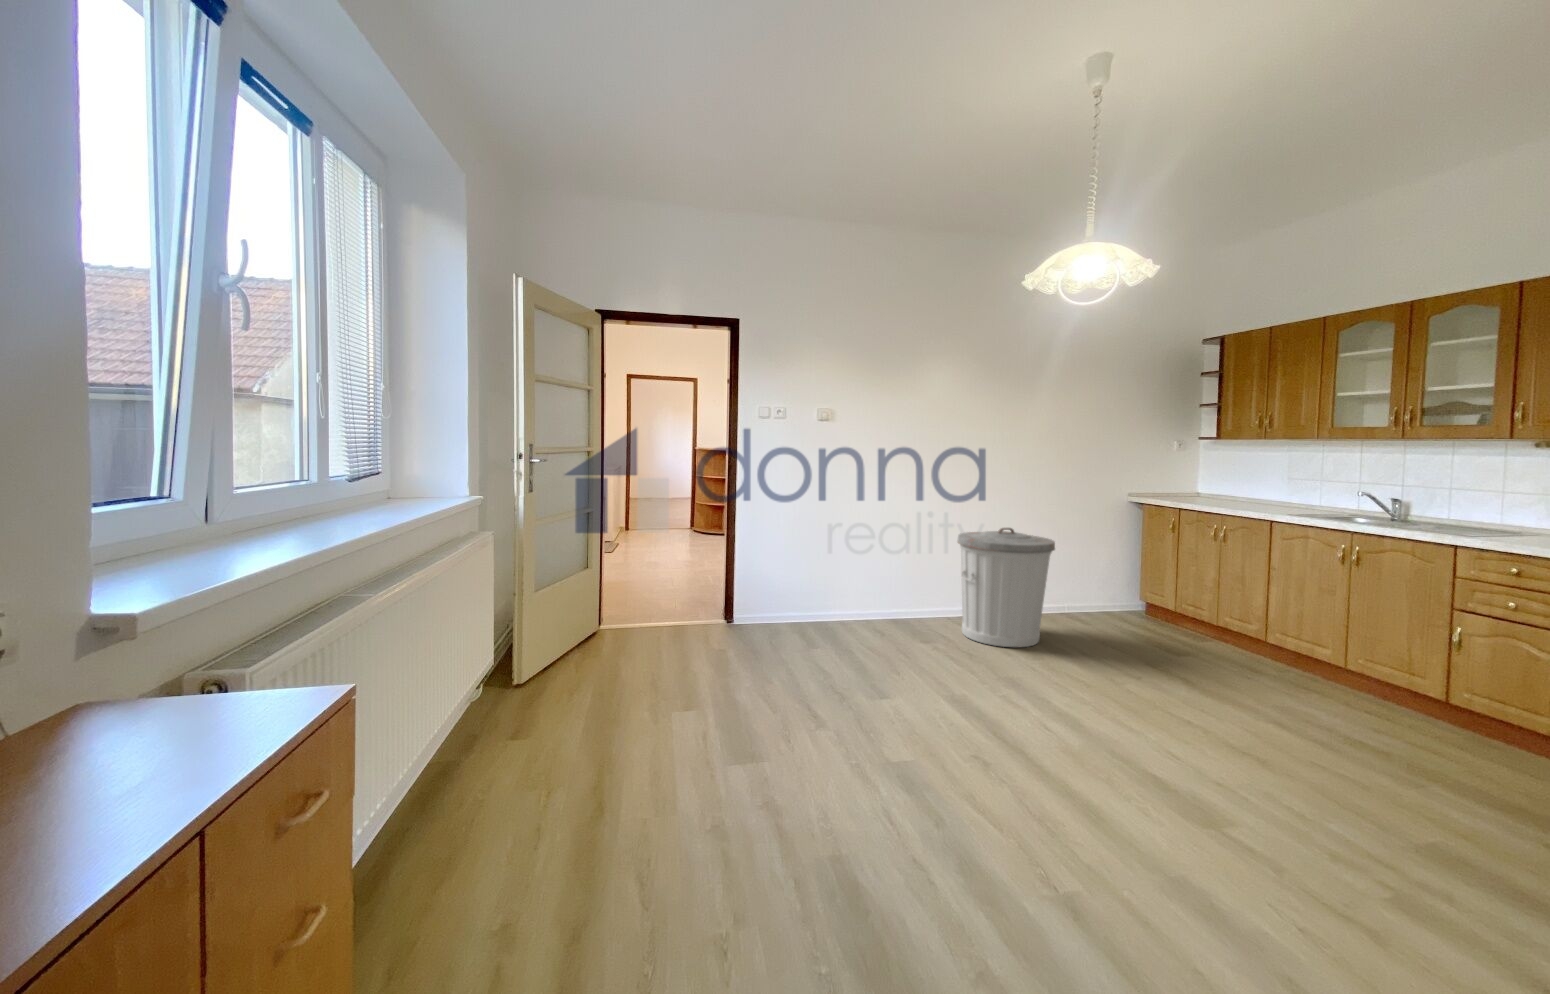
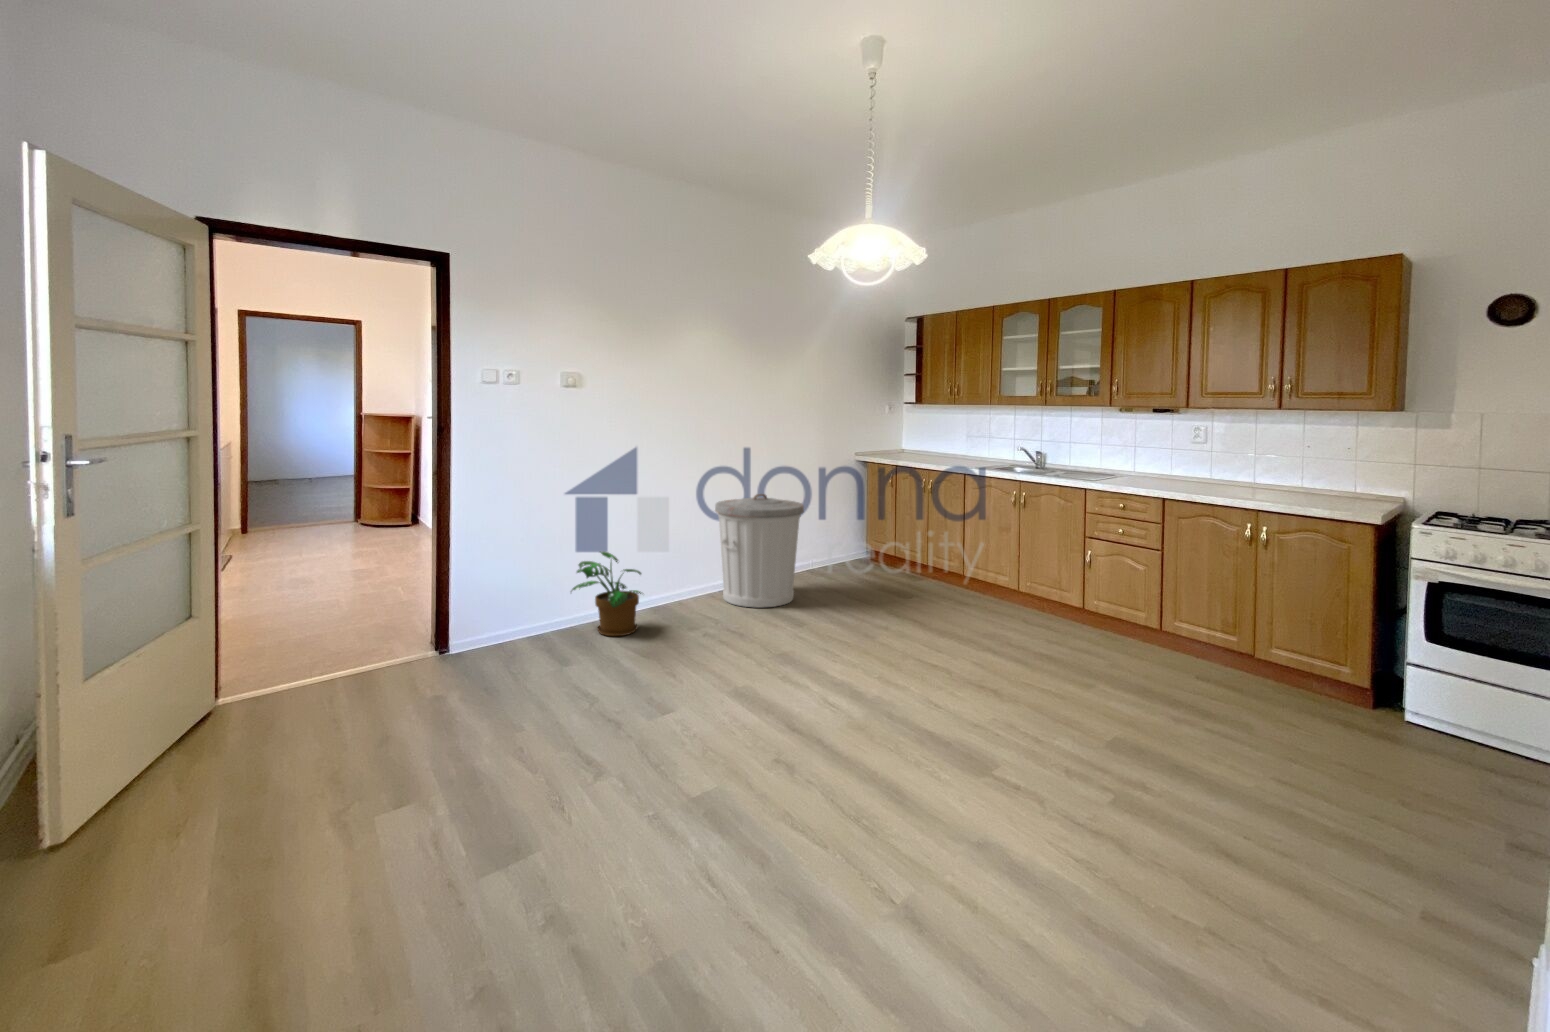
potted plant: none [808,570,874,653] -> present [571,552,641,636]

